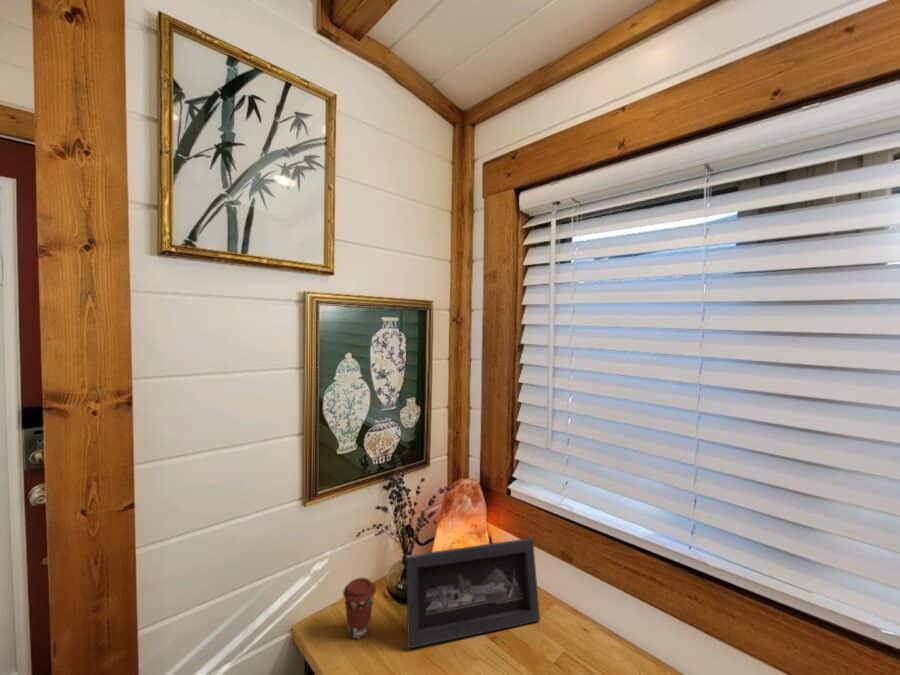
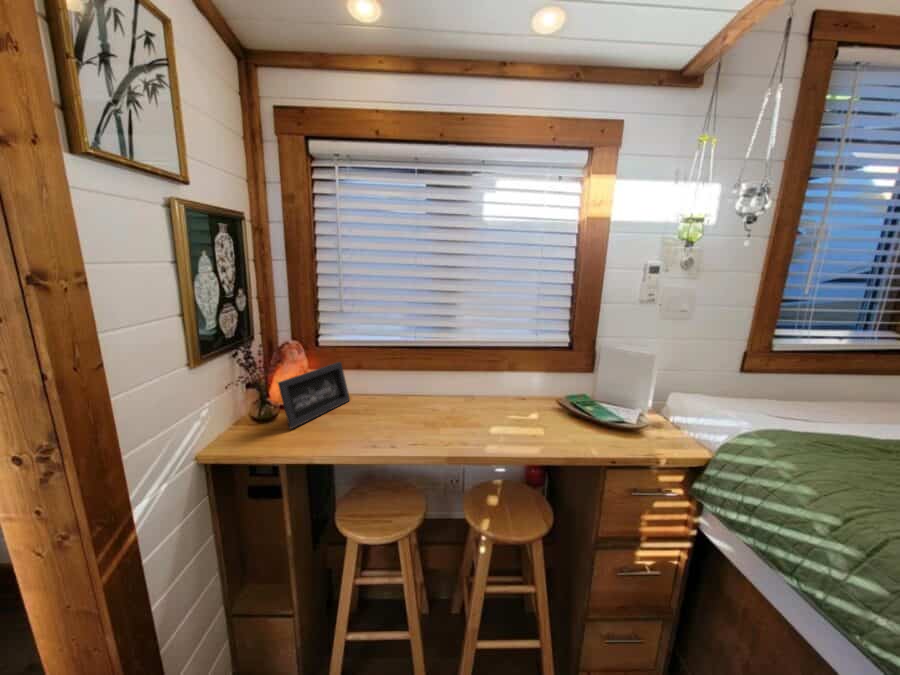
coffee cup: present [343,578,376,639] -> none [237,405,261,440]

